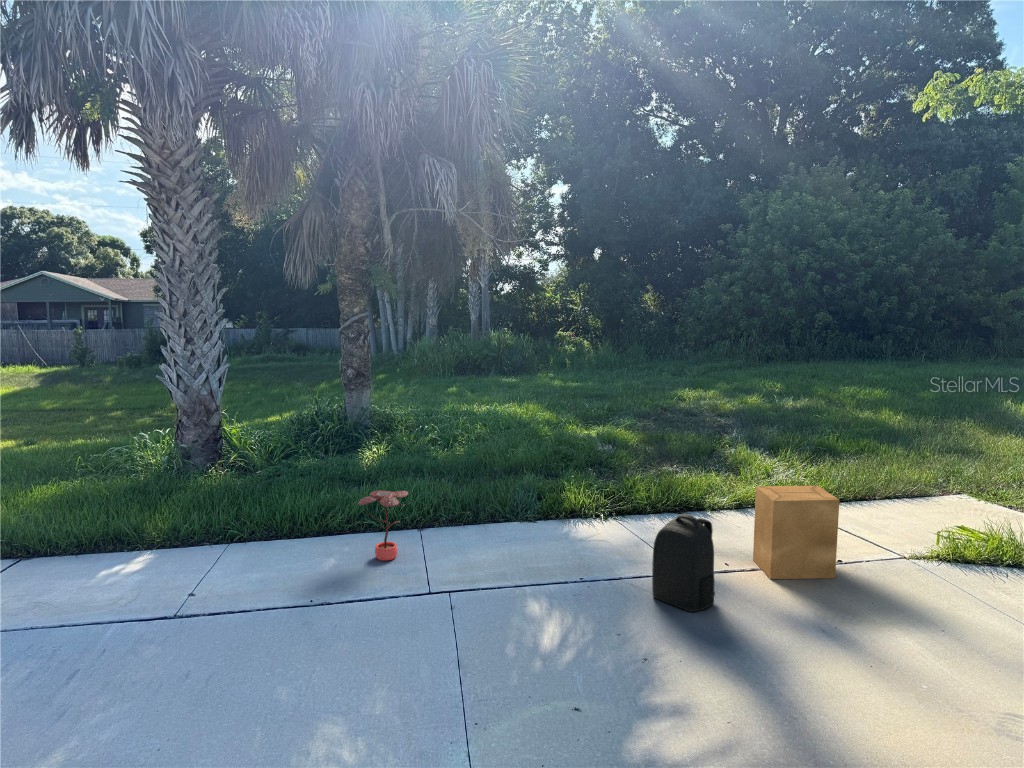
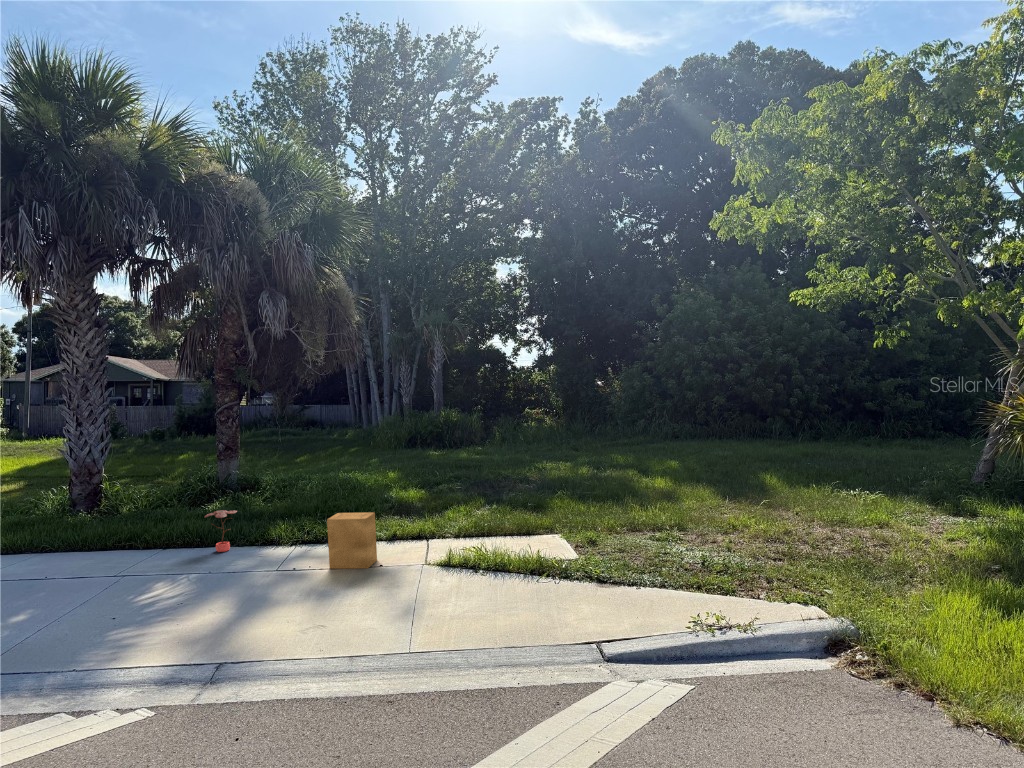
potted plant: present [358,490,408,561] -> present [205,510,237,552]
backpack: present [652,514,715,612] -> none [245,525,286,581]

